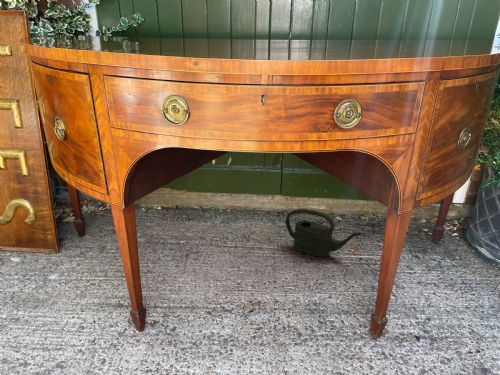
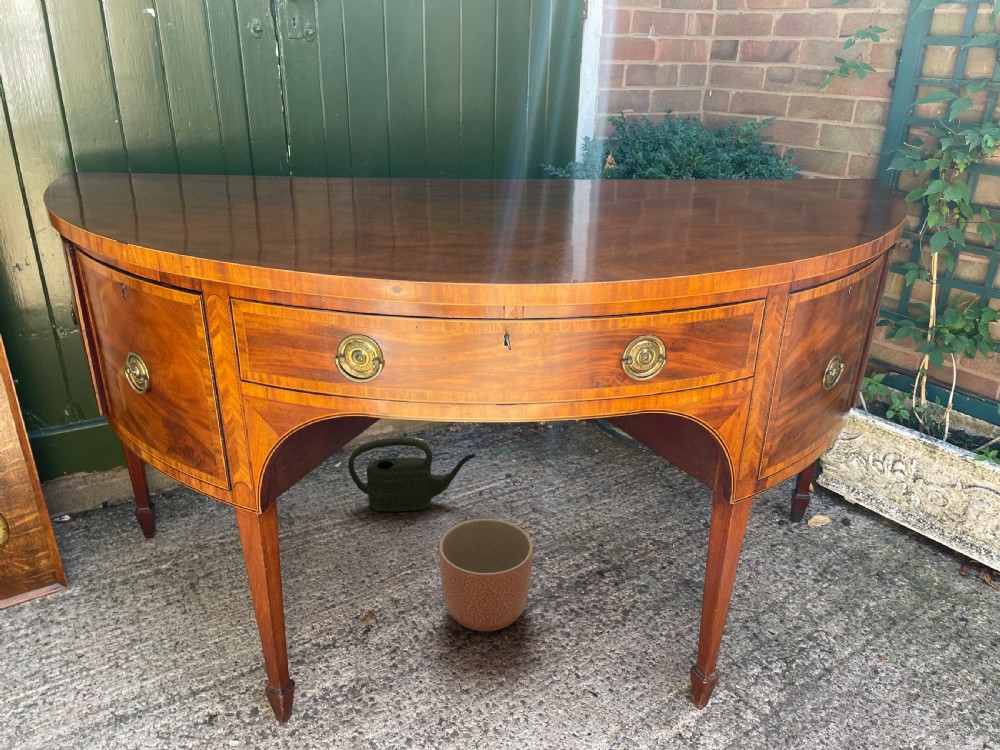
planter: none [298,269,362,344] -> present [439,519,533,631]

